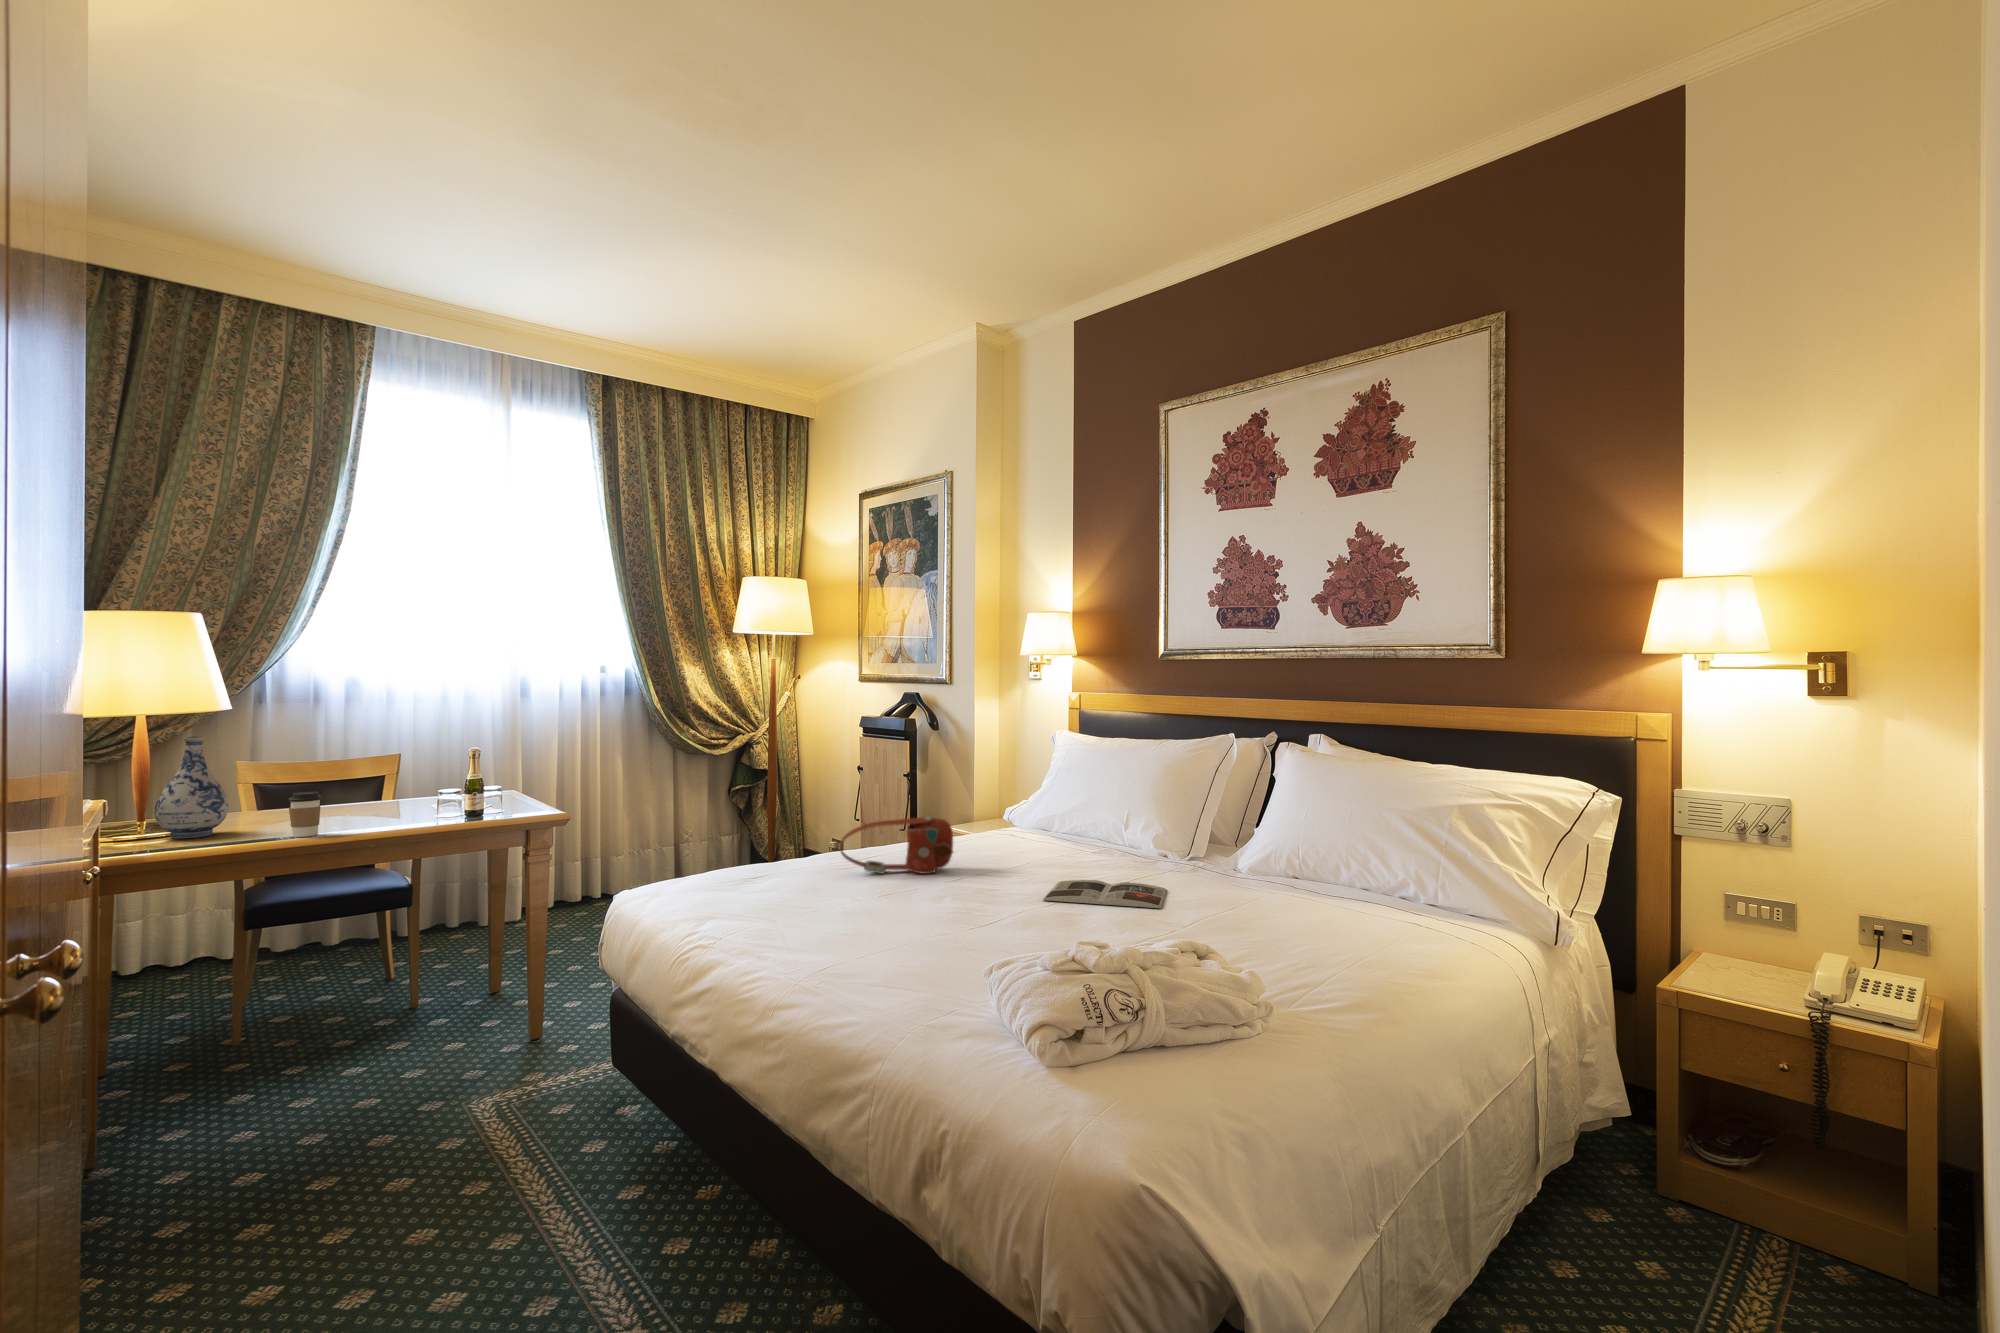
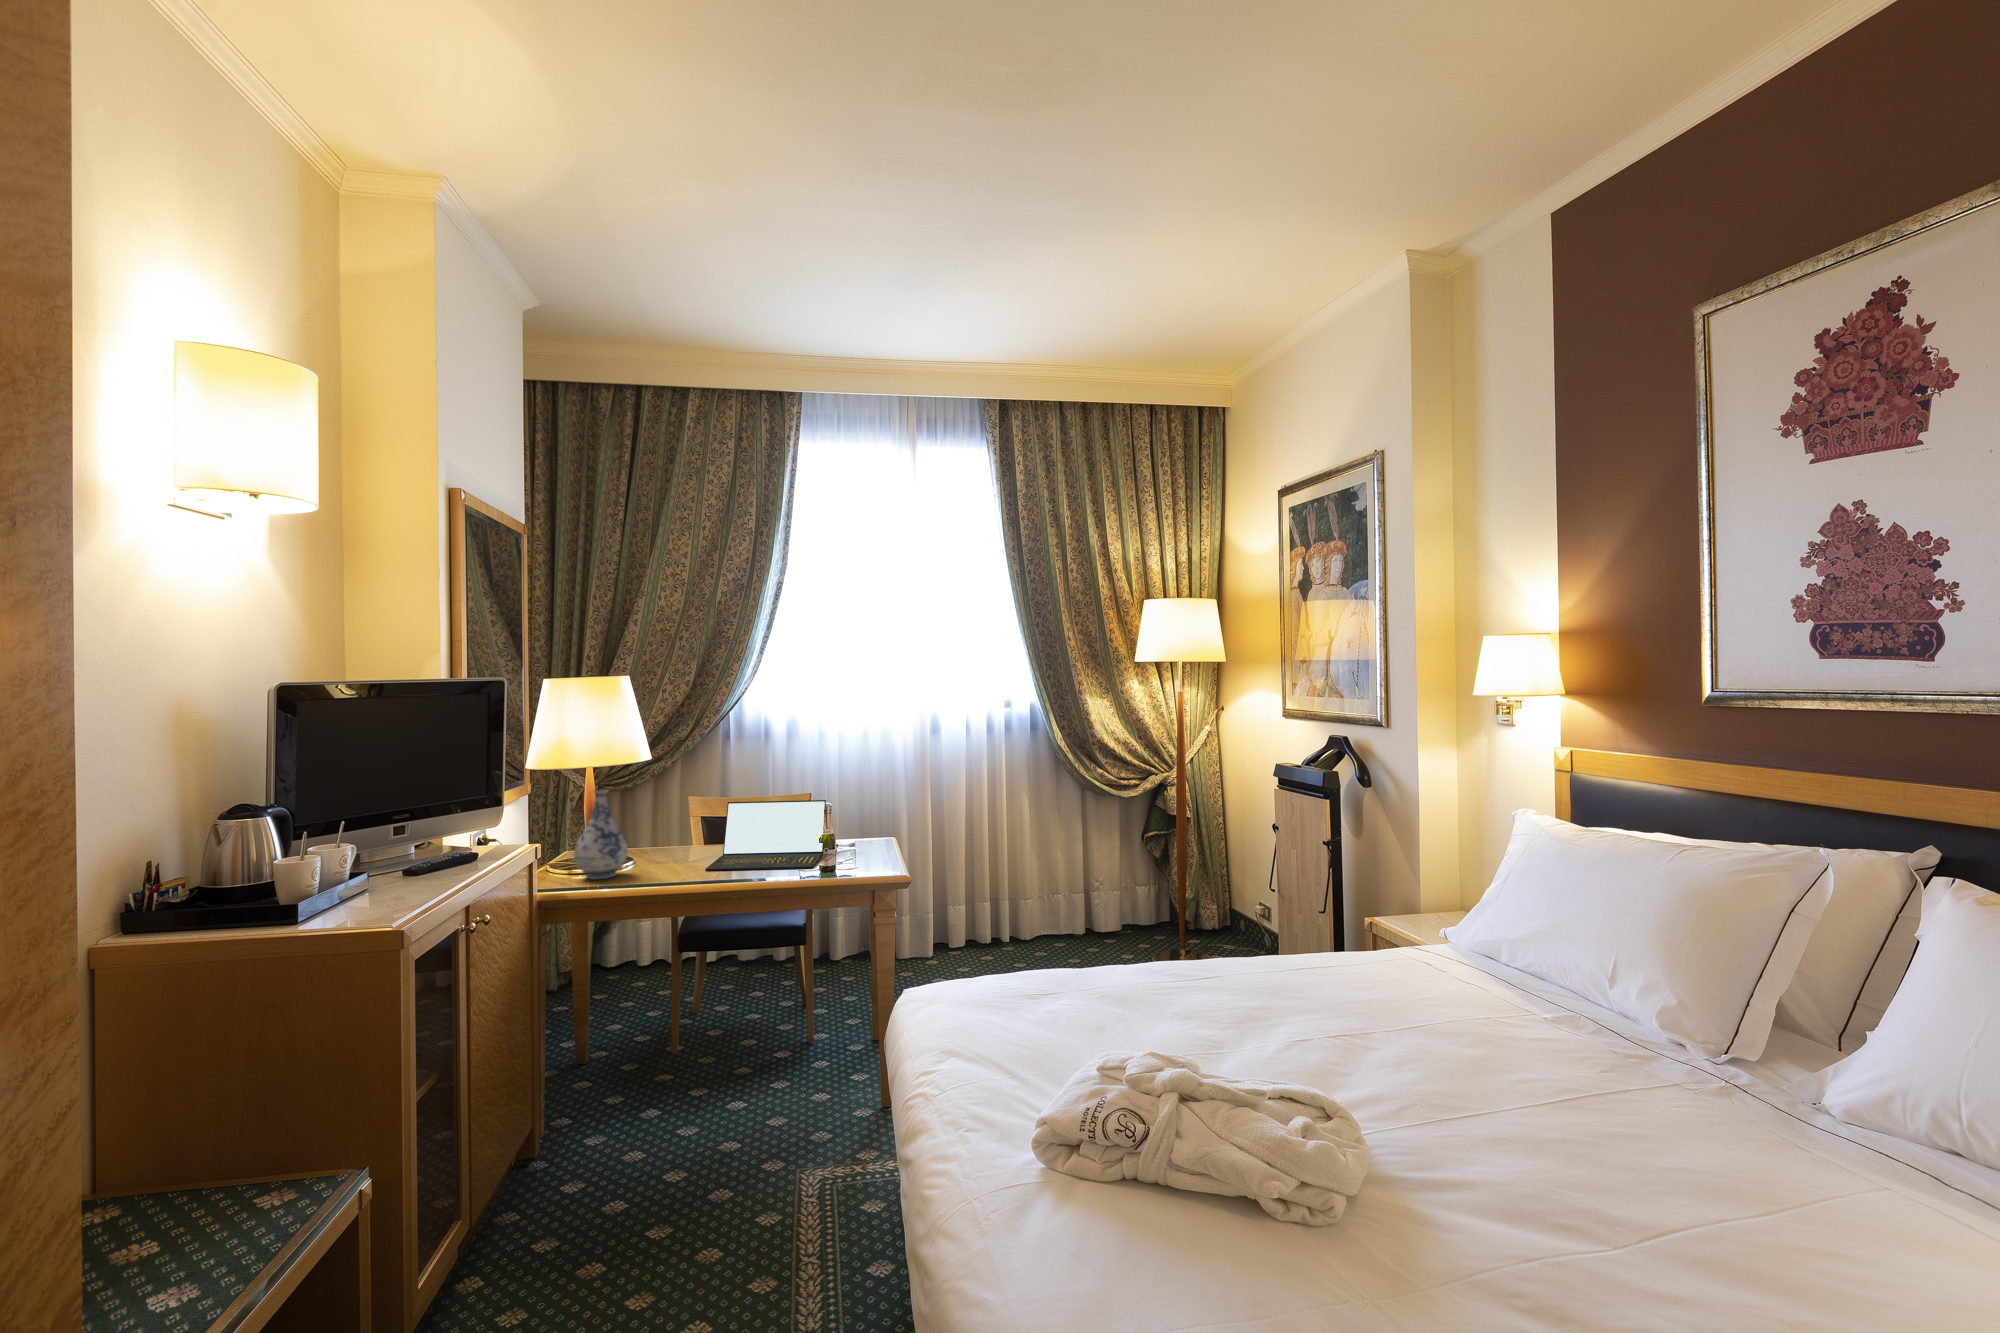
laptop: none [331,751,463,823] -> present [705,800,826,871]
coffee cup: present [289,792,322,837] -> none [654,845,681,889]
handbag: present [840,817,953,874] -> none [1150,940,1306,1021]
magazine: present [1043,880,1167,908] -> none [1413,1079,1659,1190]

